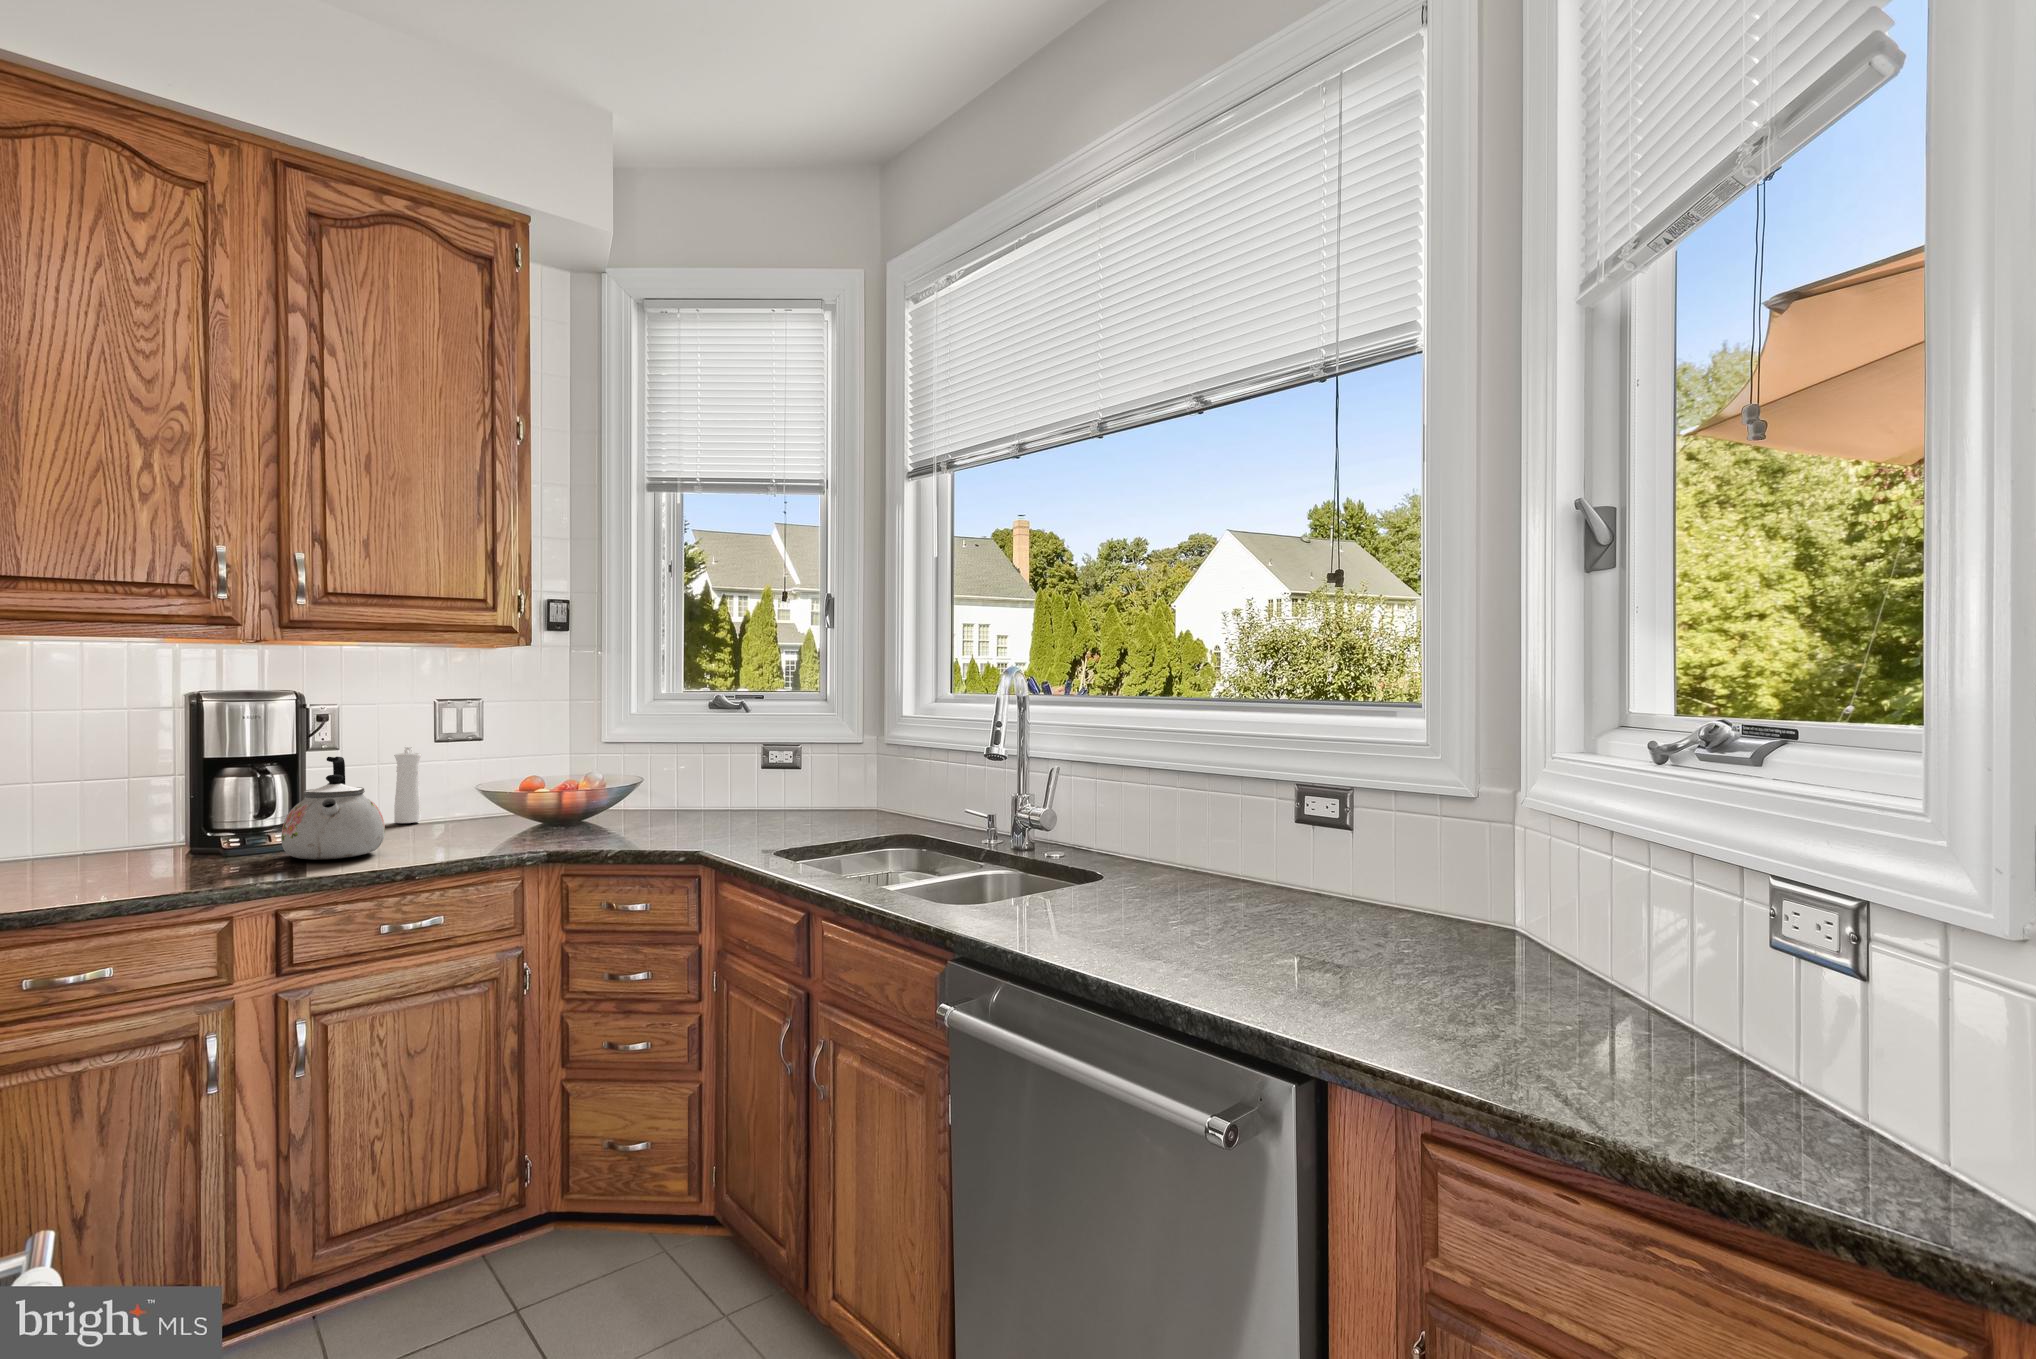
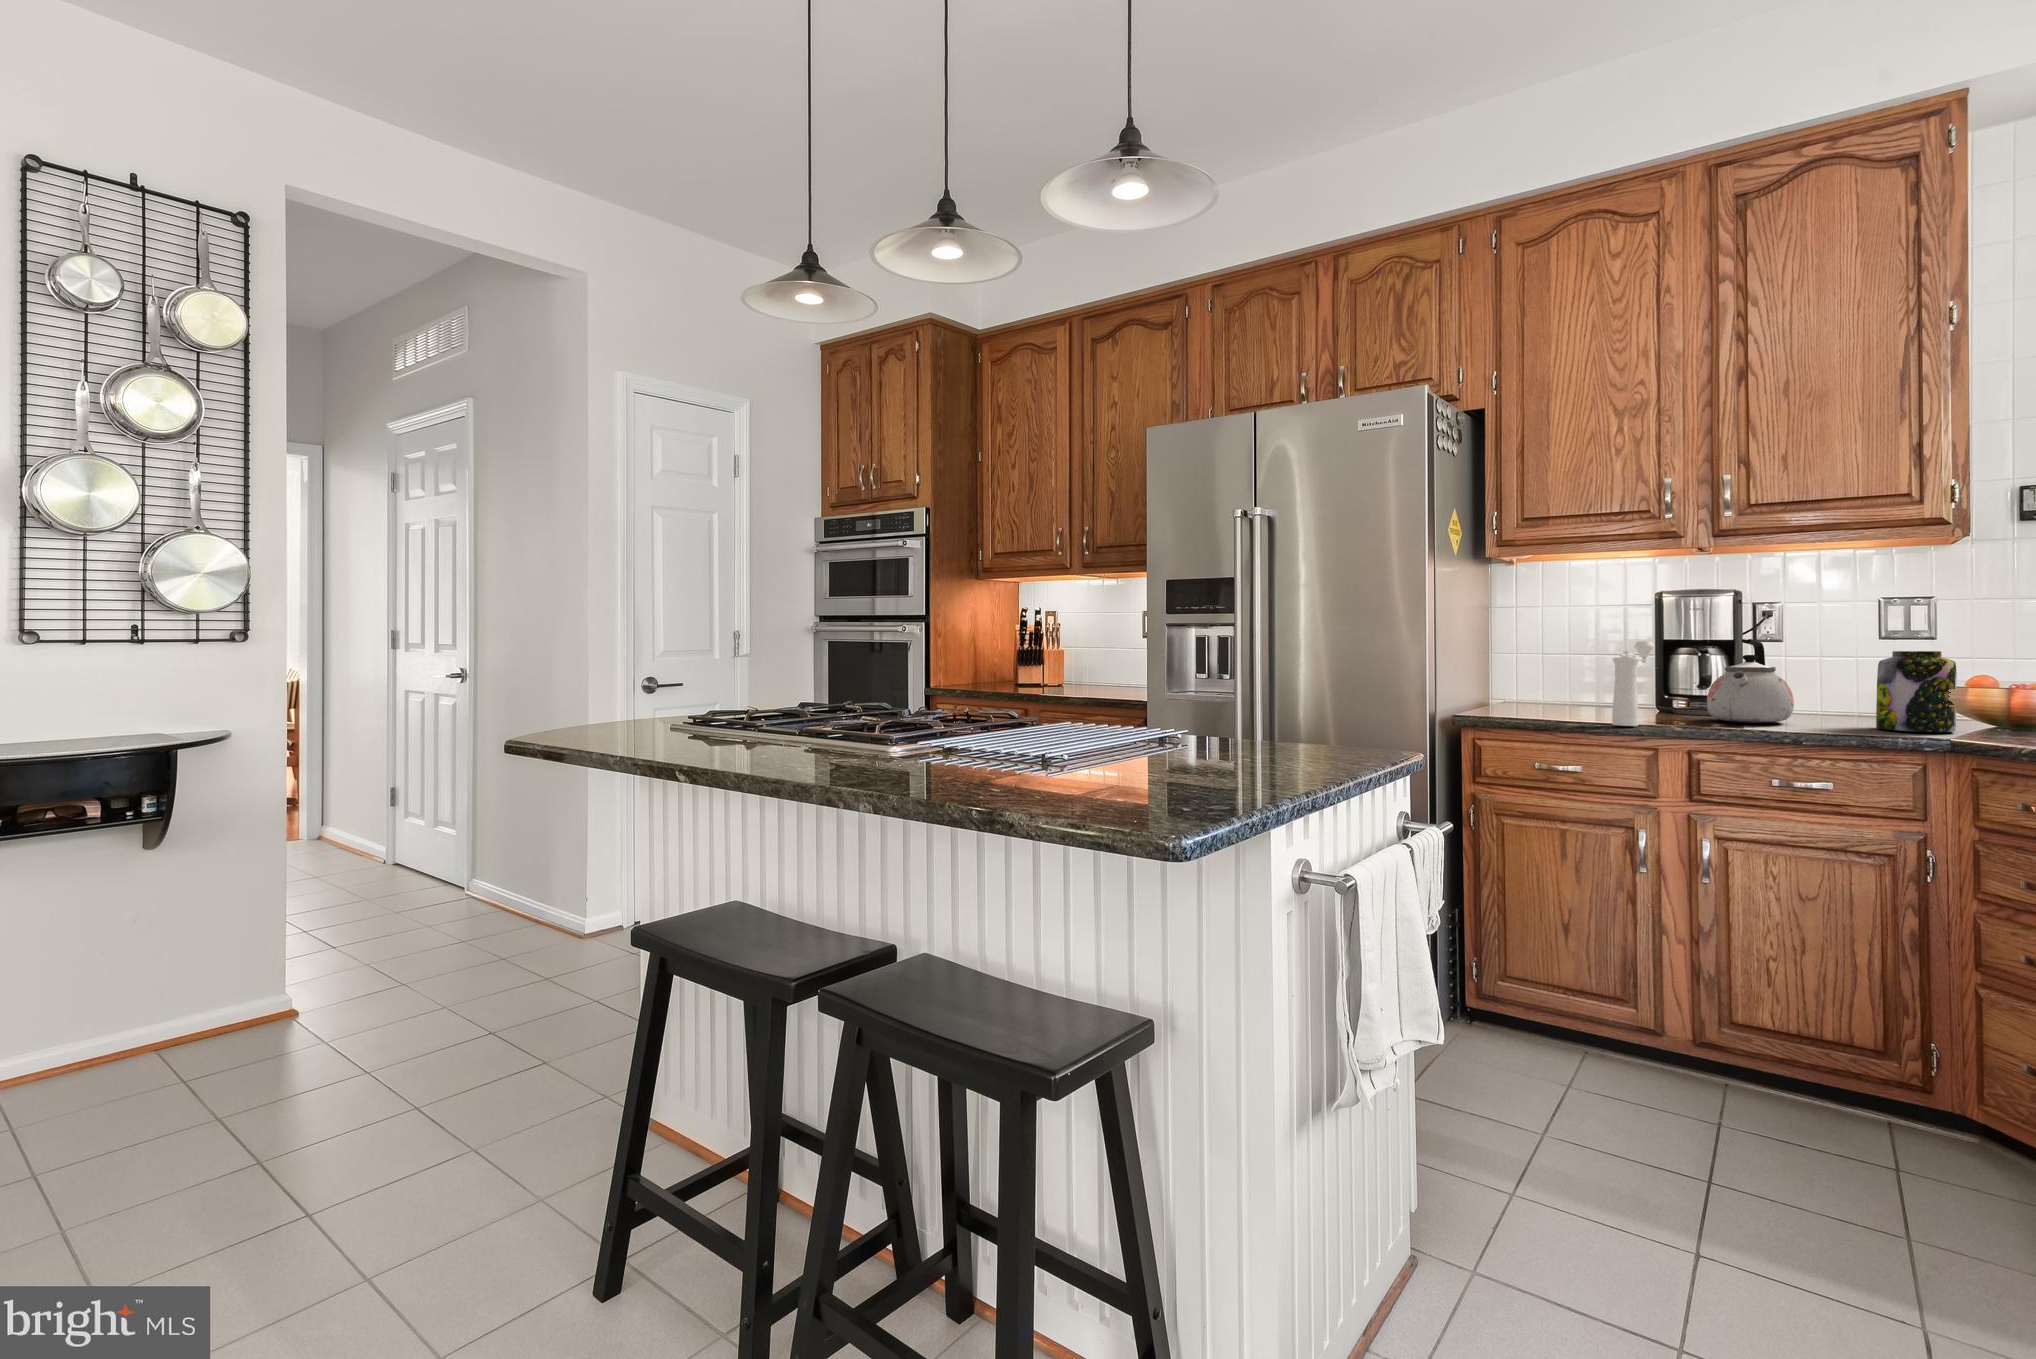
pepper mill: present [394,747,421,823] -> present [1612,641,1654,726]
jar: none [467,763,537,848] -> present [1876,651,1957,732]

